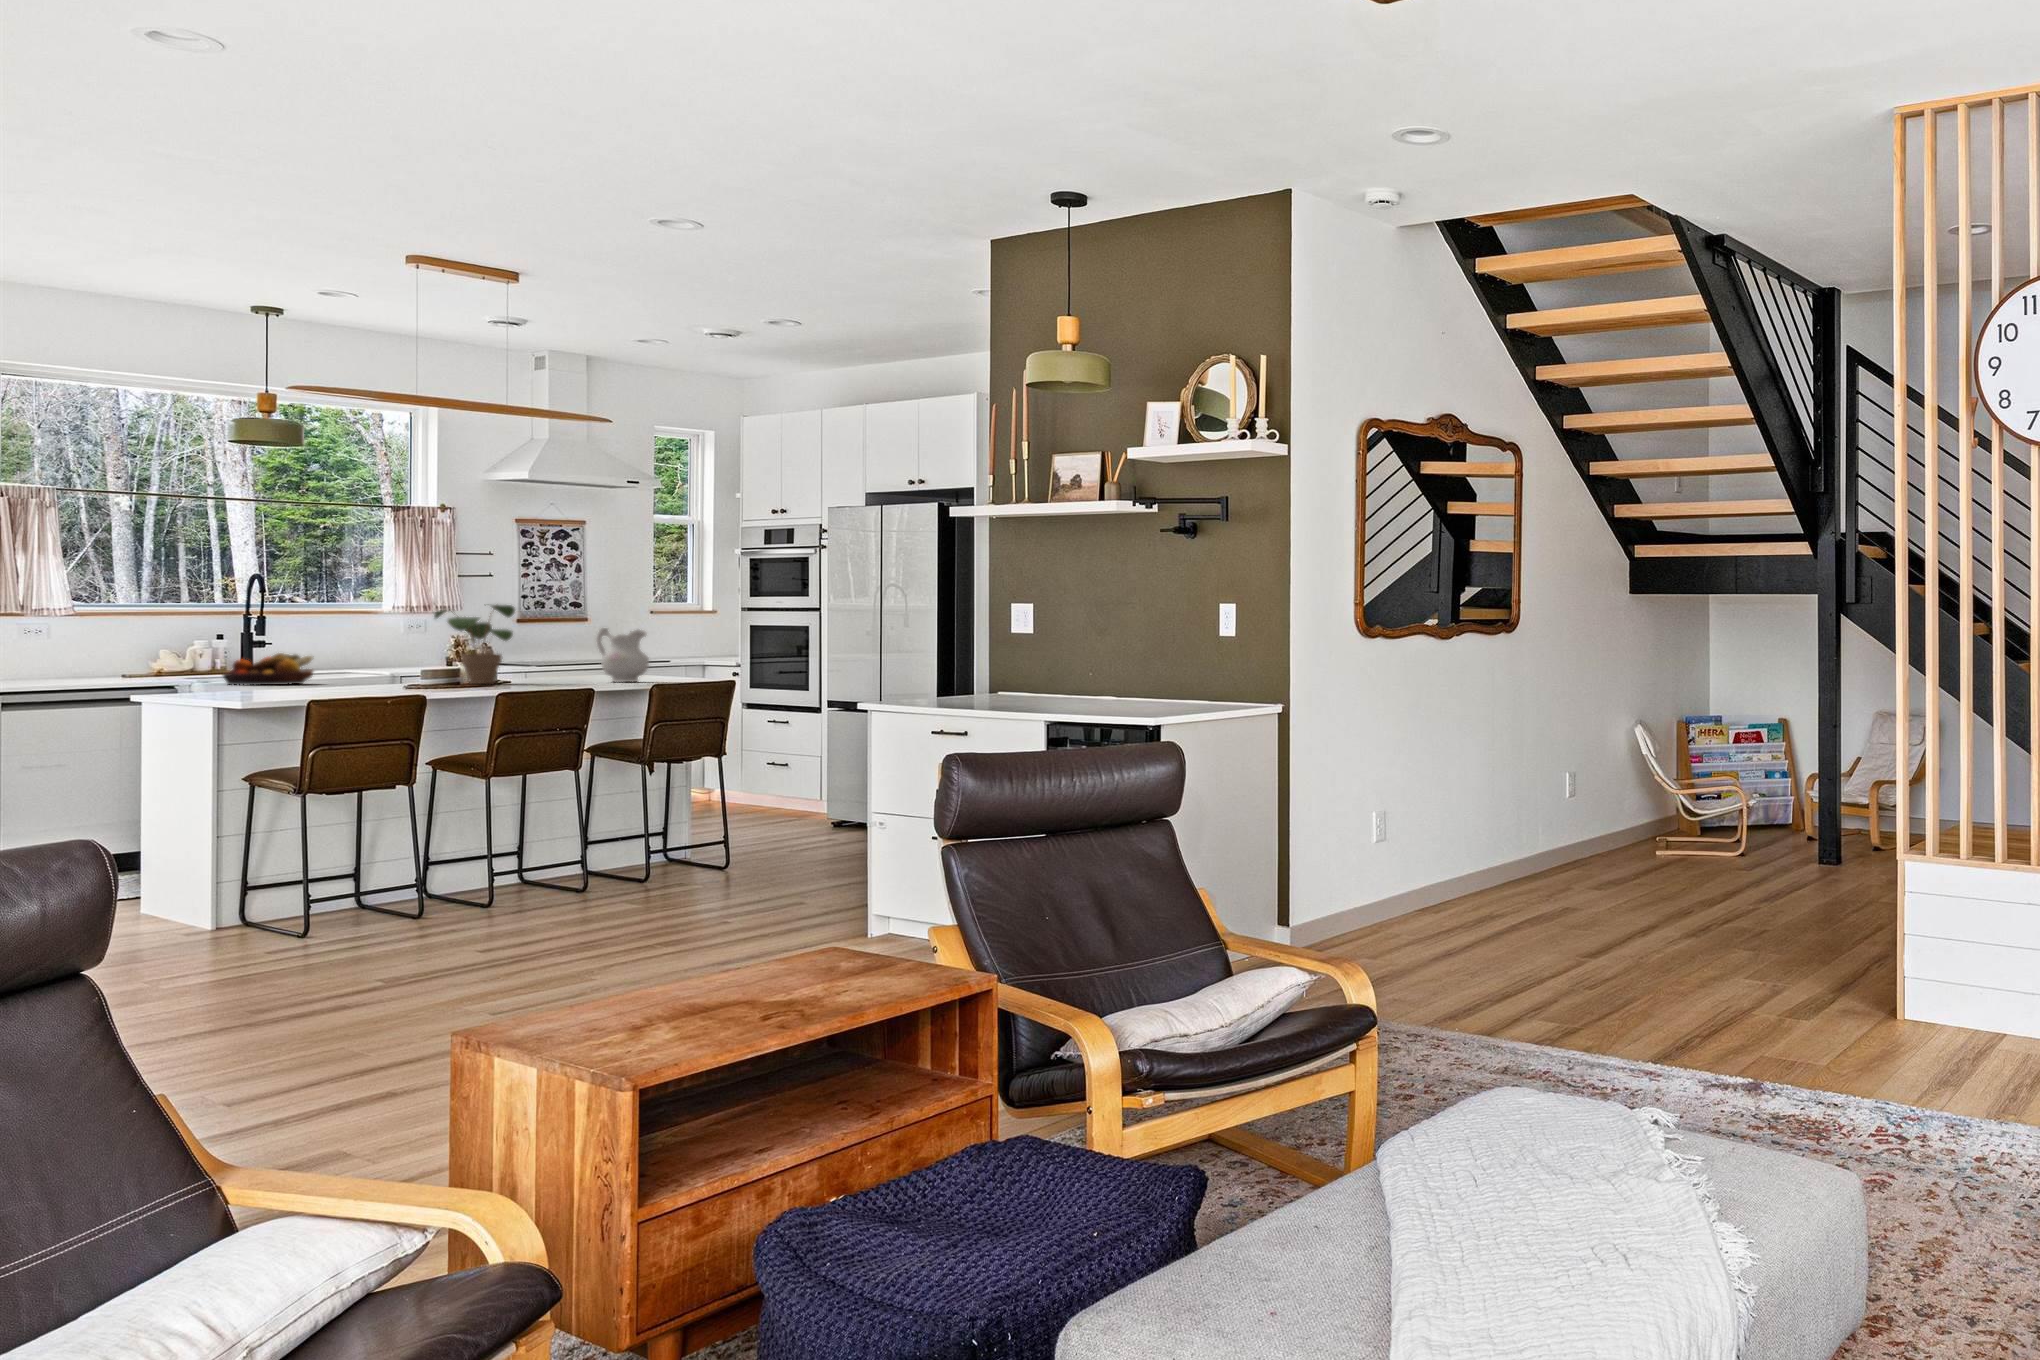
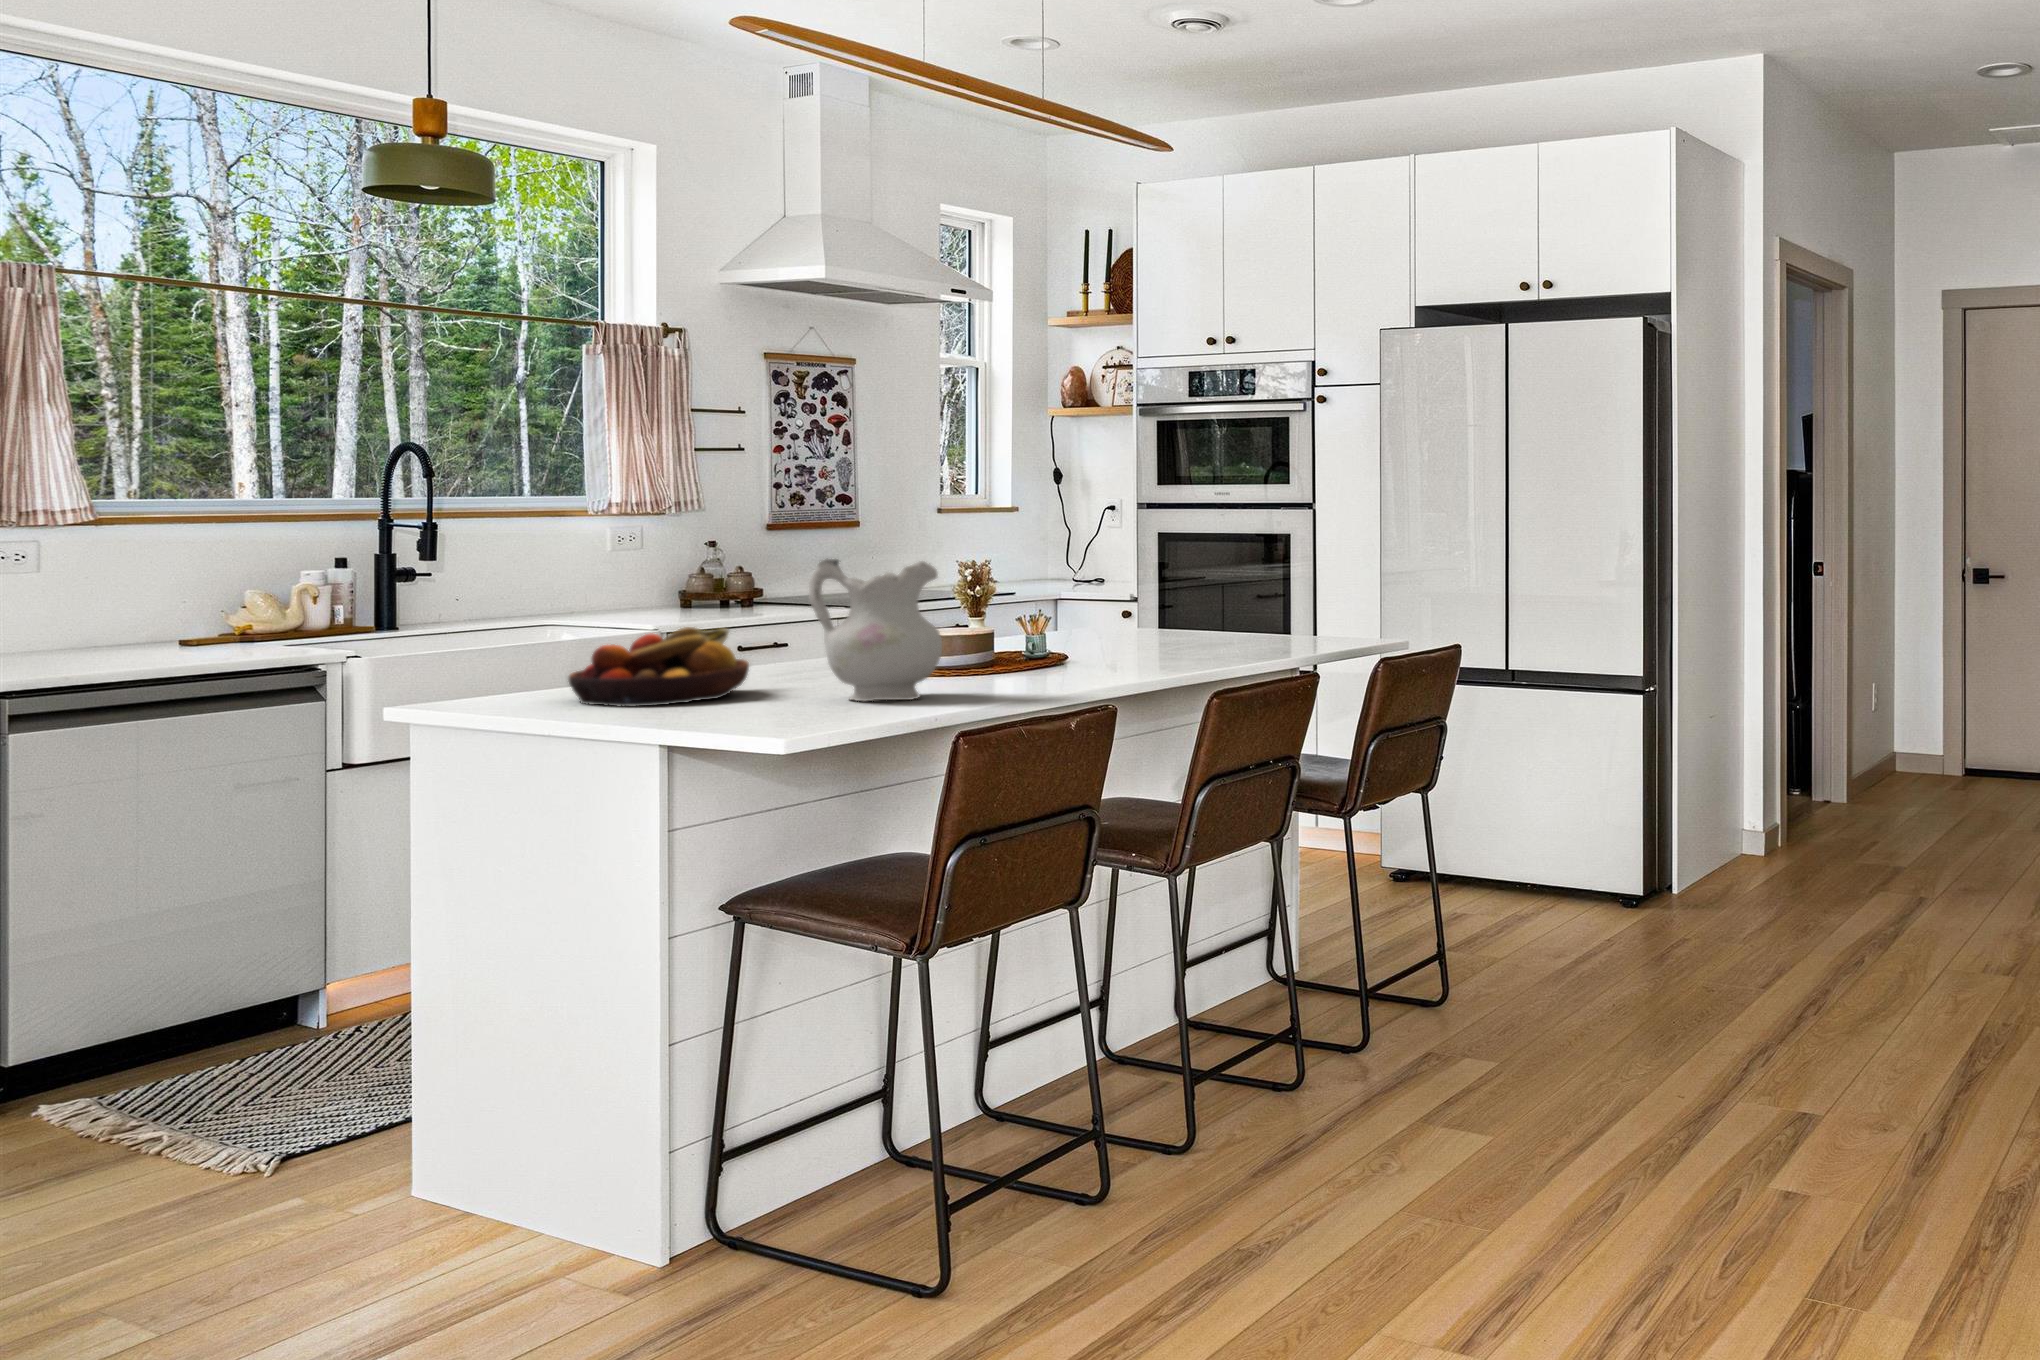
potted plant: present [434,604,515,684] -> none [945,505,1115,676]
ceramic pitcher: present [596,628,649,682] -> present [809,558,942,701]

